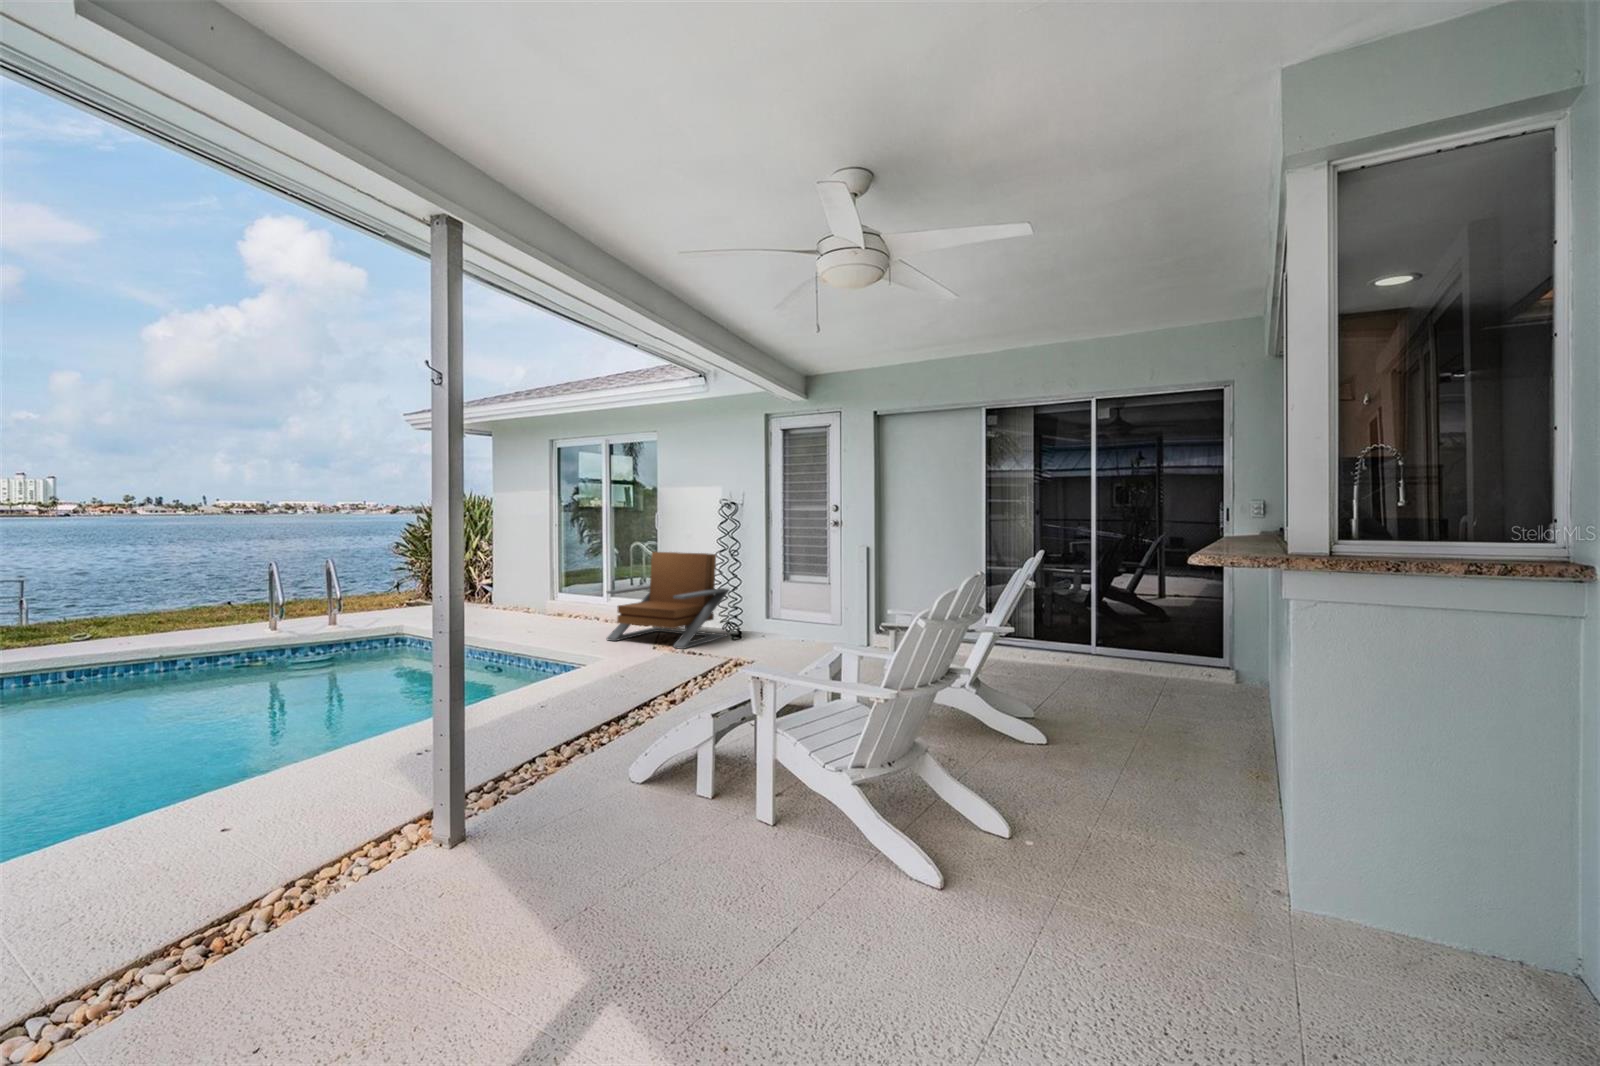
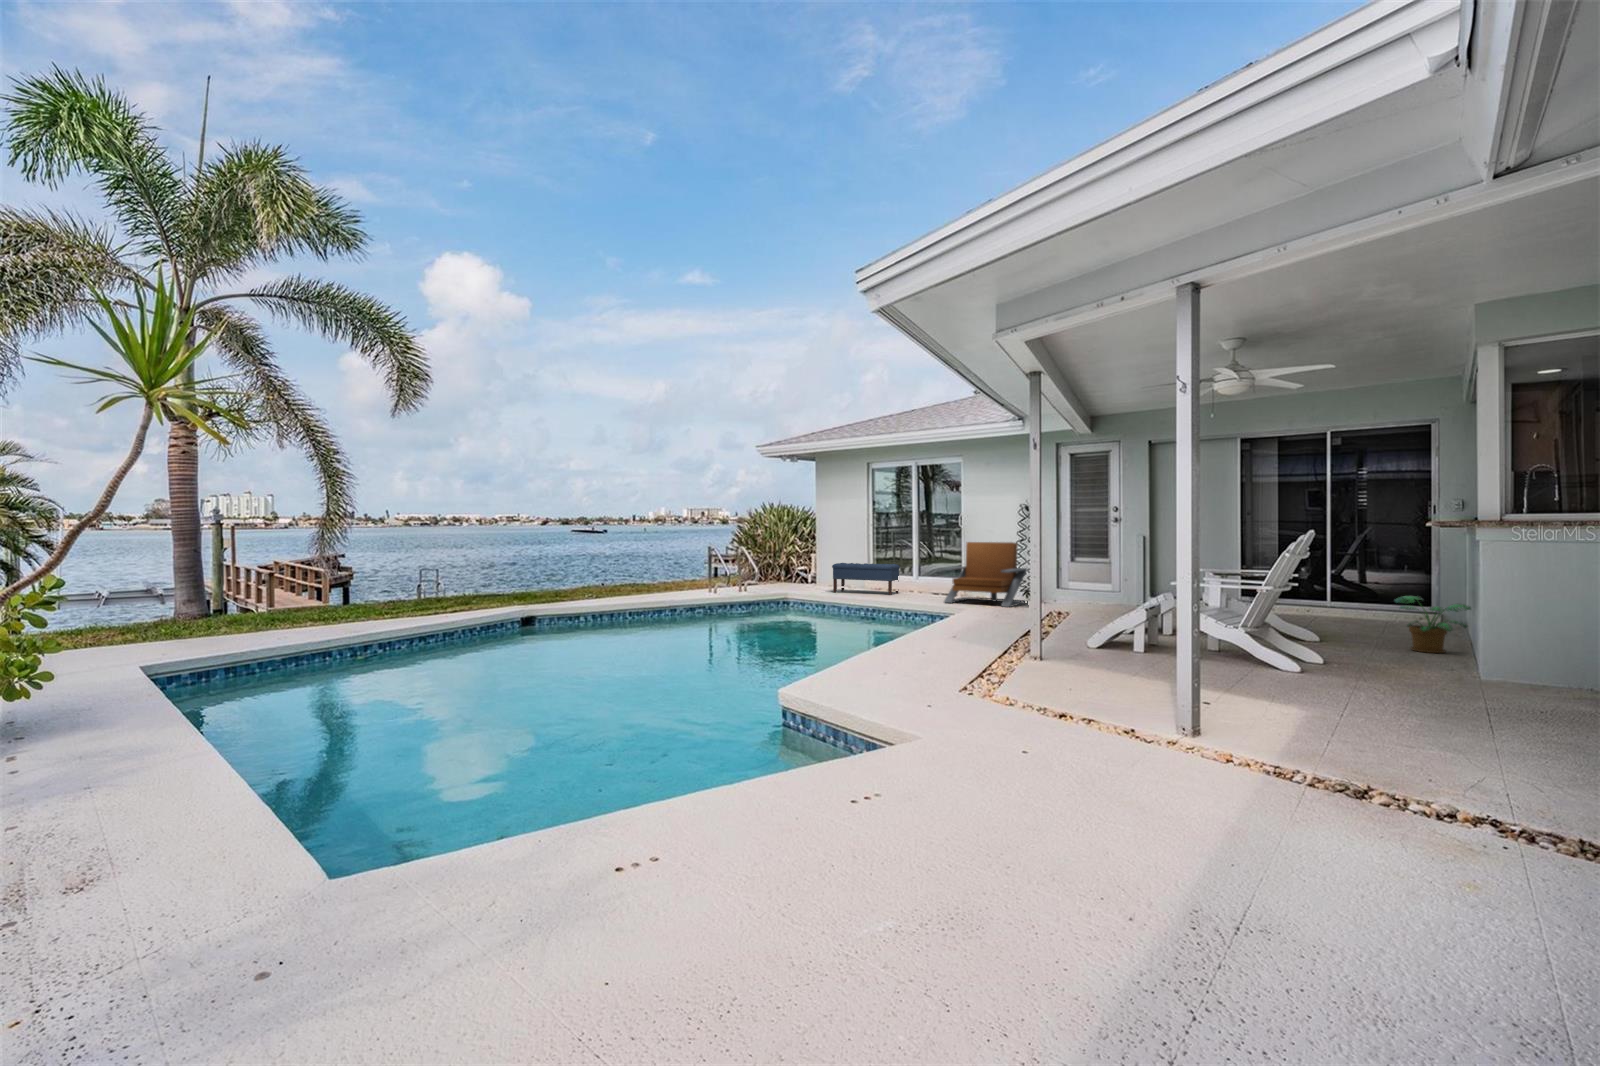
bench: none [496,577,590,623] -> present [832,563,900,595]
potted plant: none [1153,663,1268,778] -> present [1394,596,1471,653]

